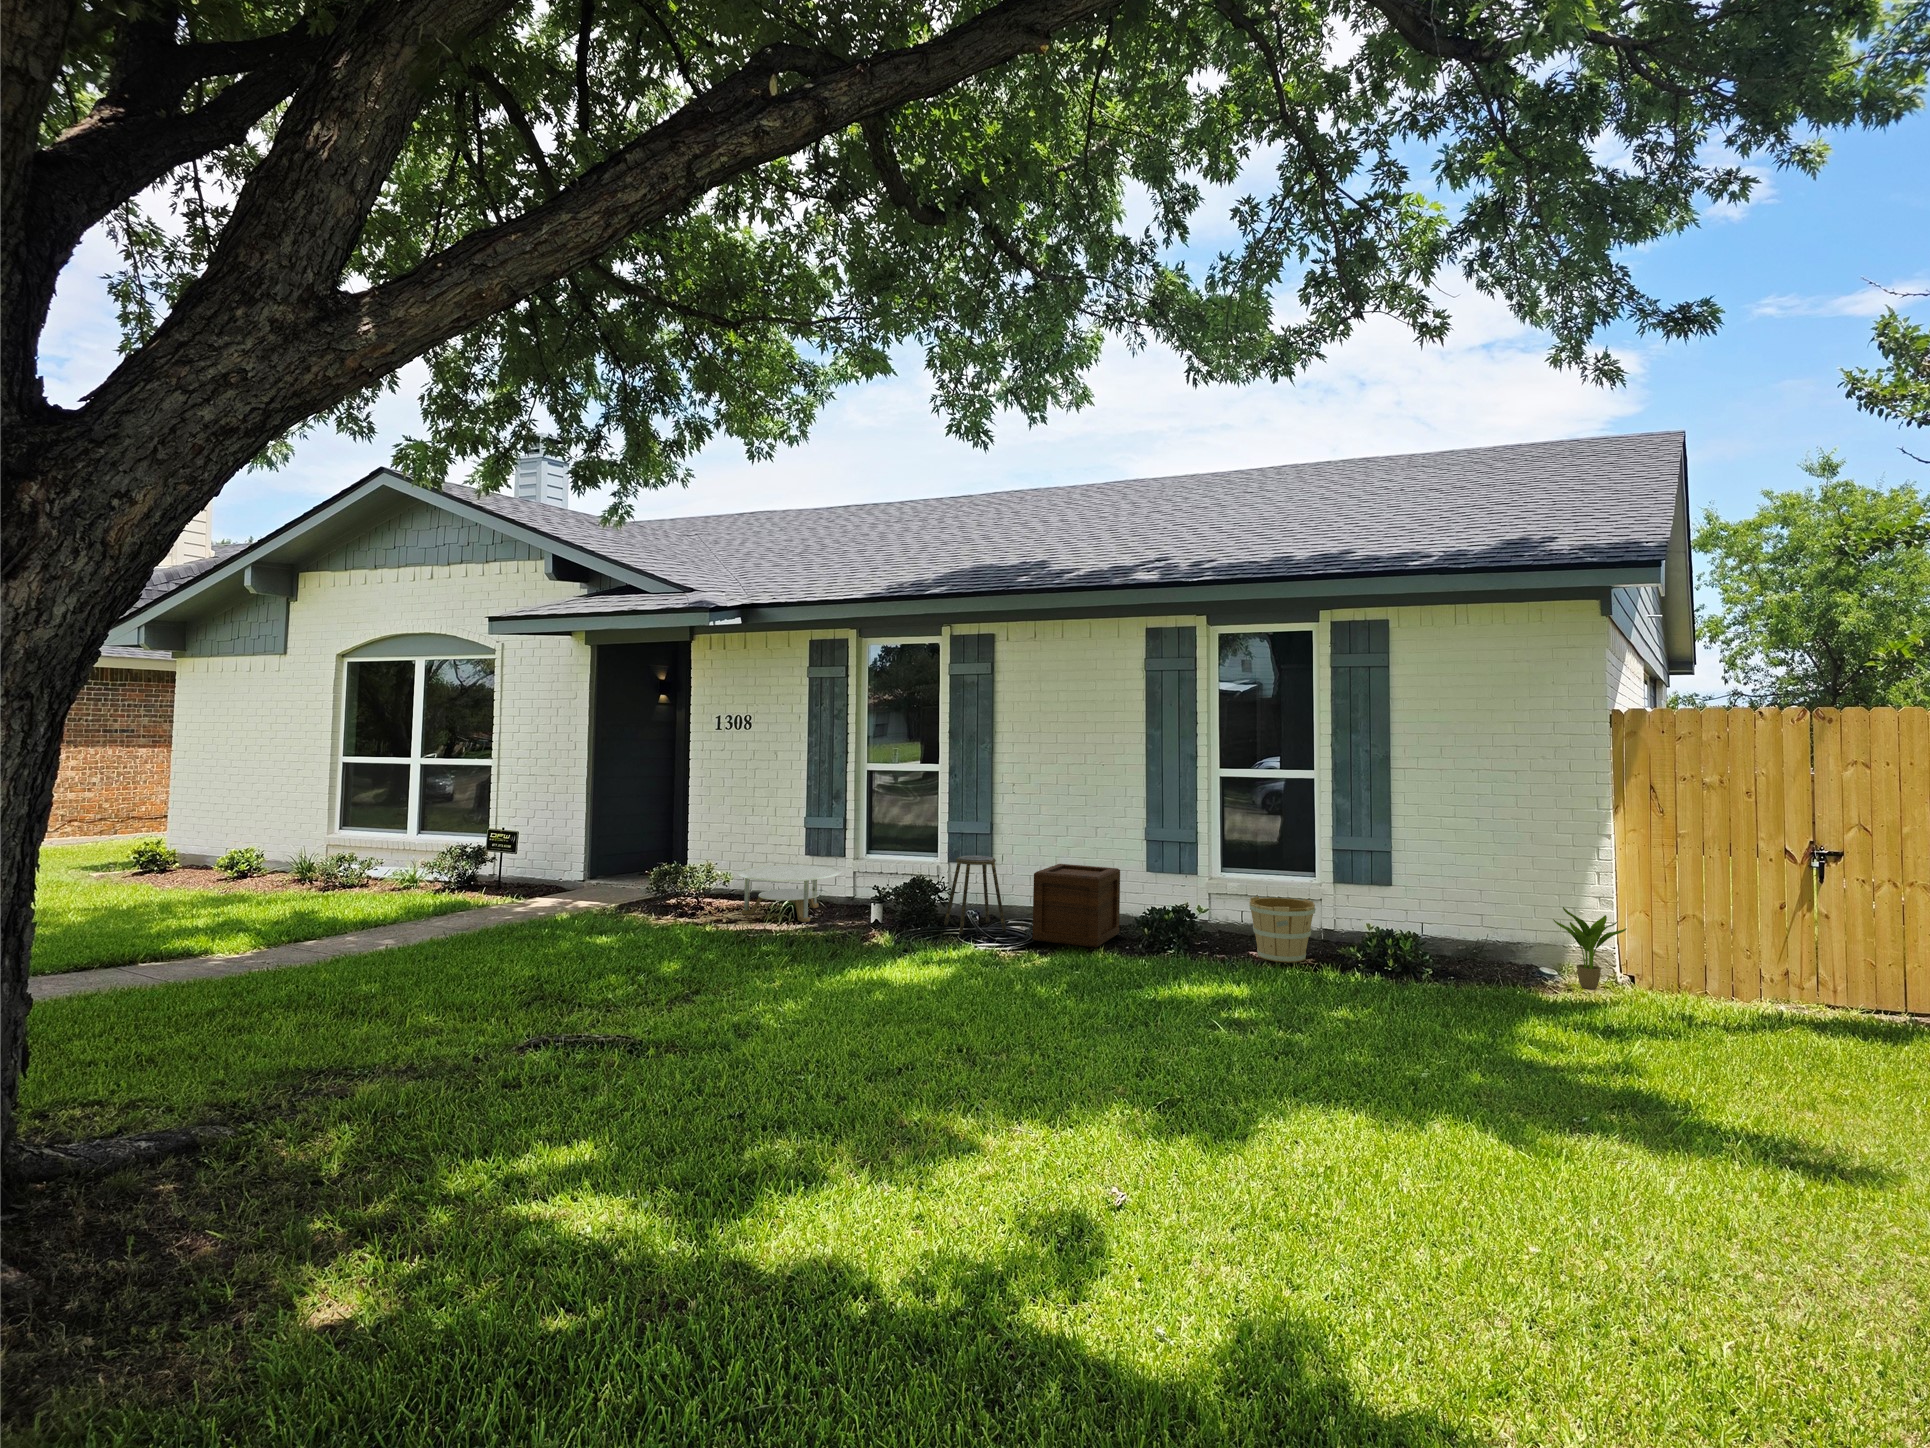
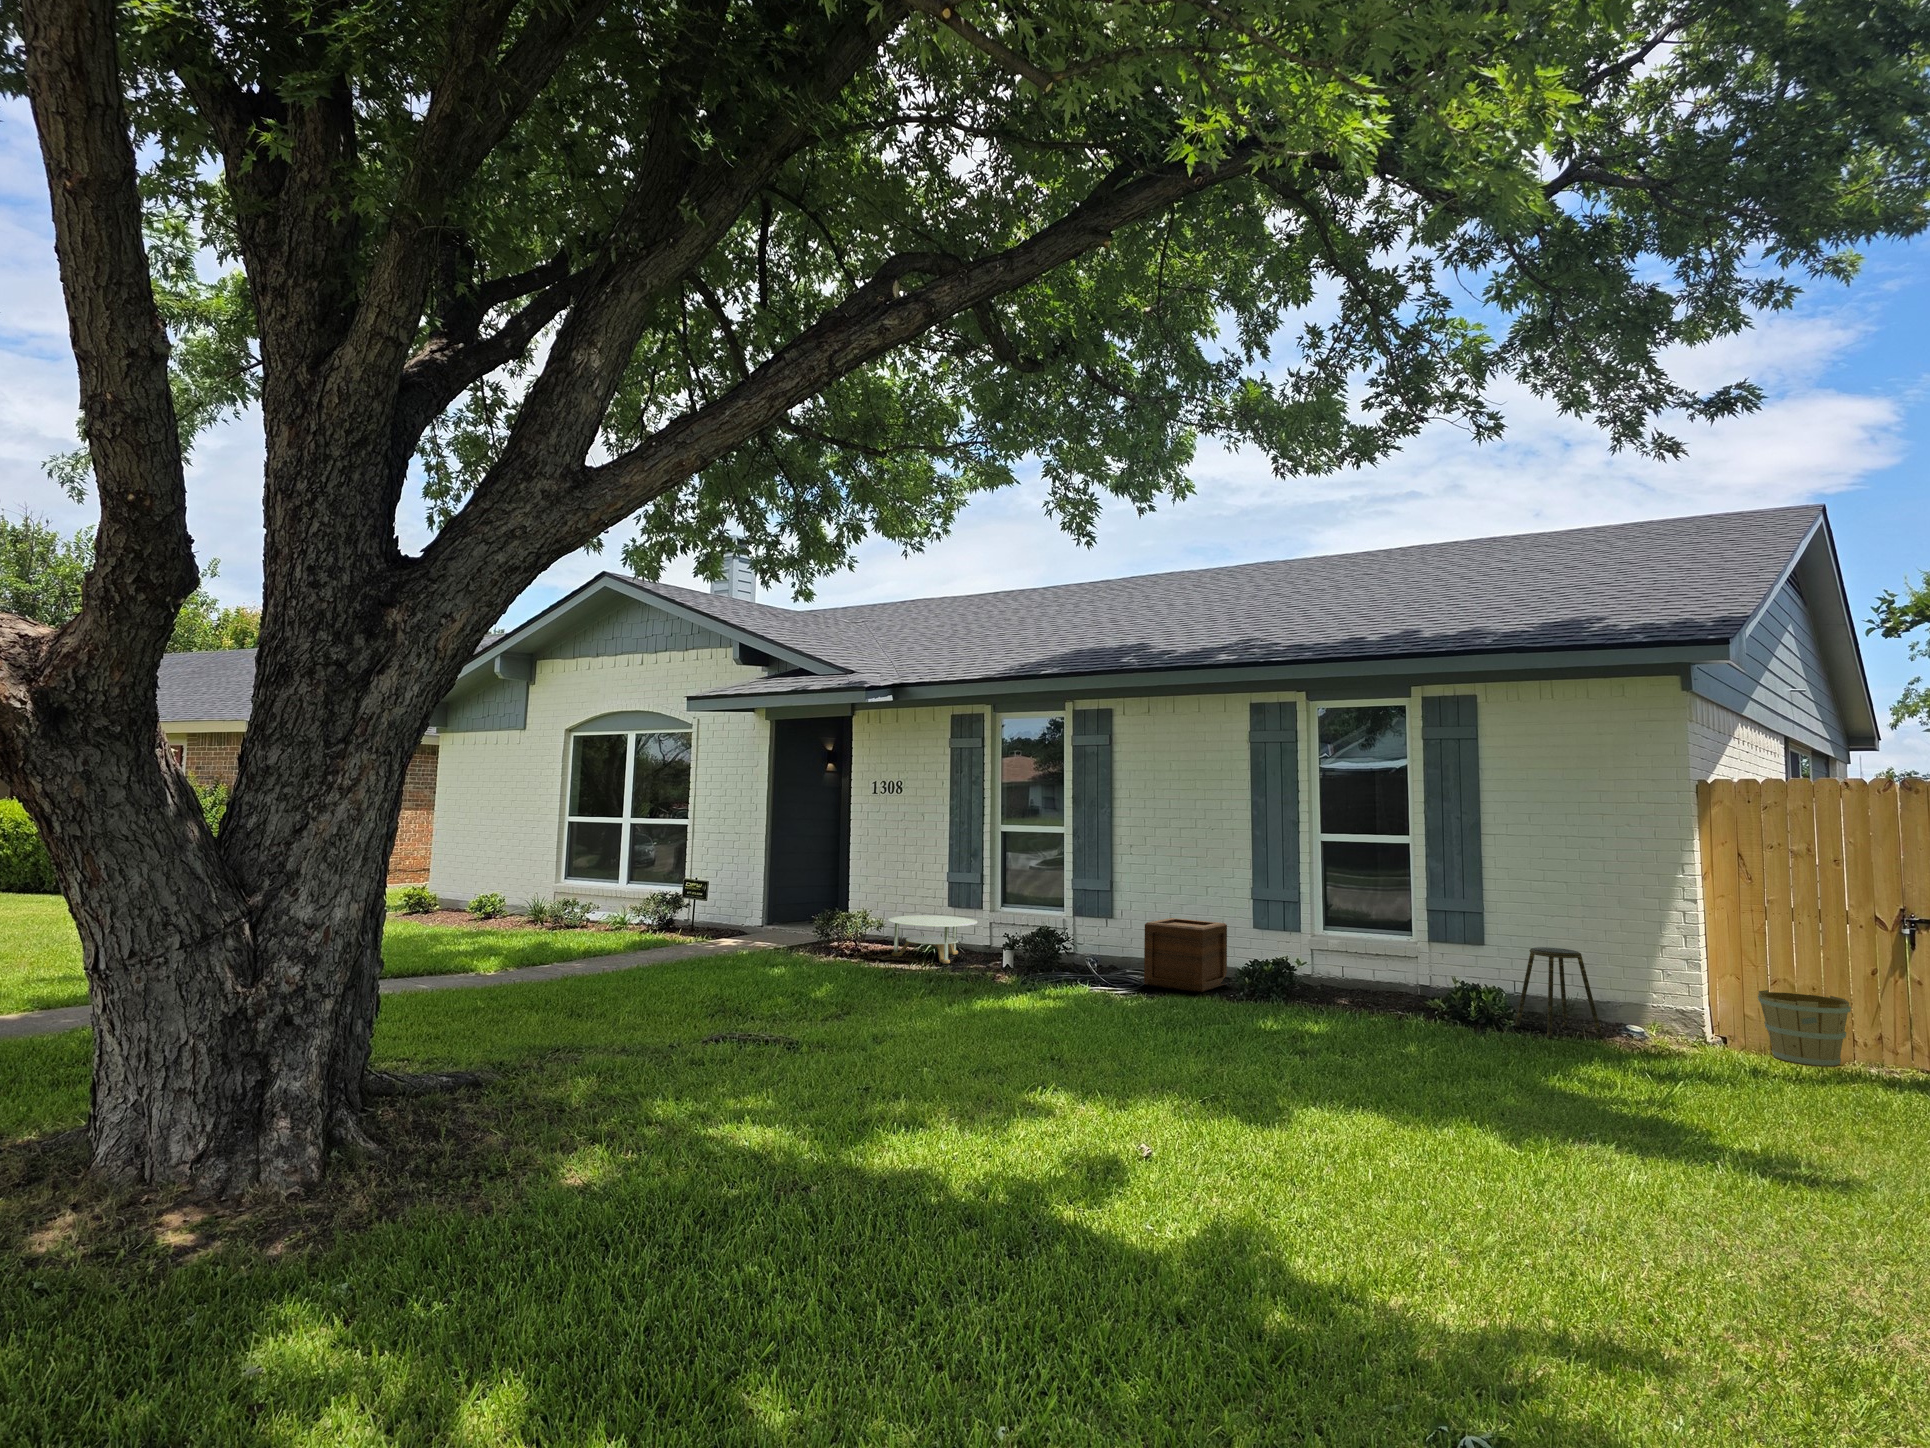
stool: present [944,855,1006,934] -> present [1515,947,1603,1038]
wooden bucket: present [1249,897,1316,963] -> present [1758,990,1851,1067]
potted plant: present [1553,907,1627,989] -> none [1639,964,1714,1045]

